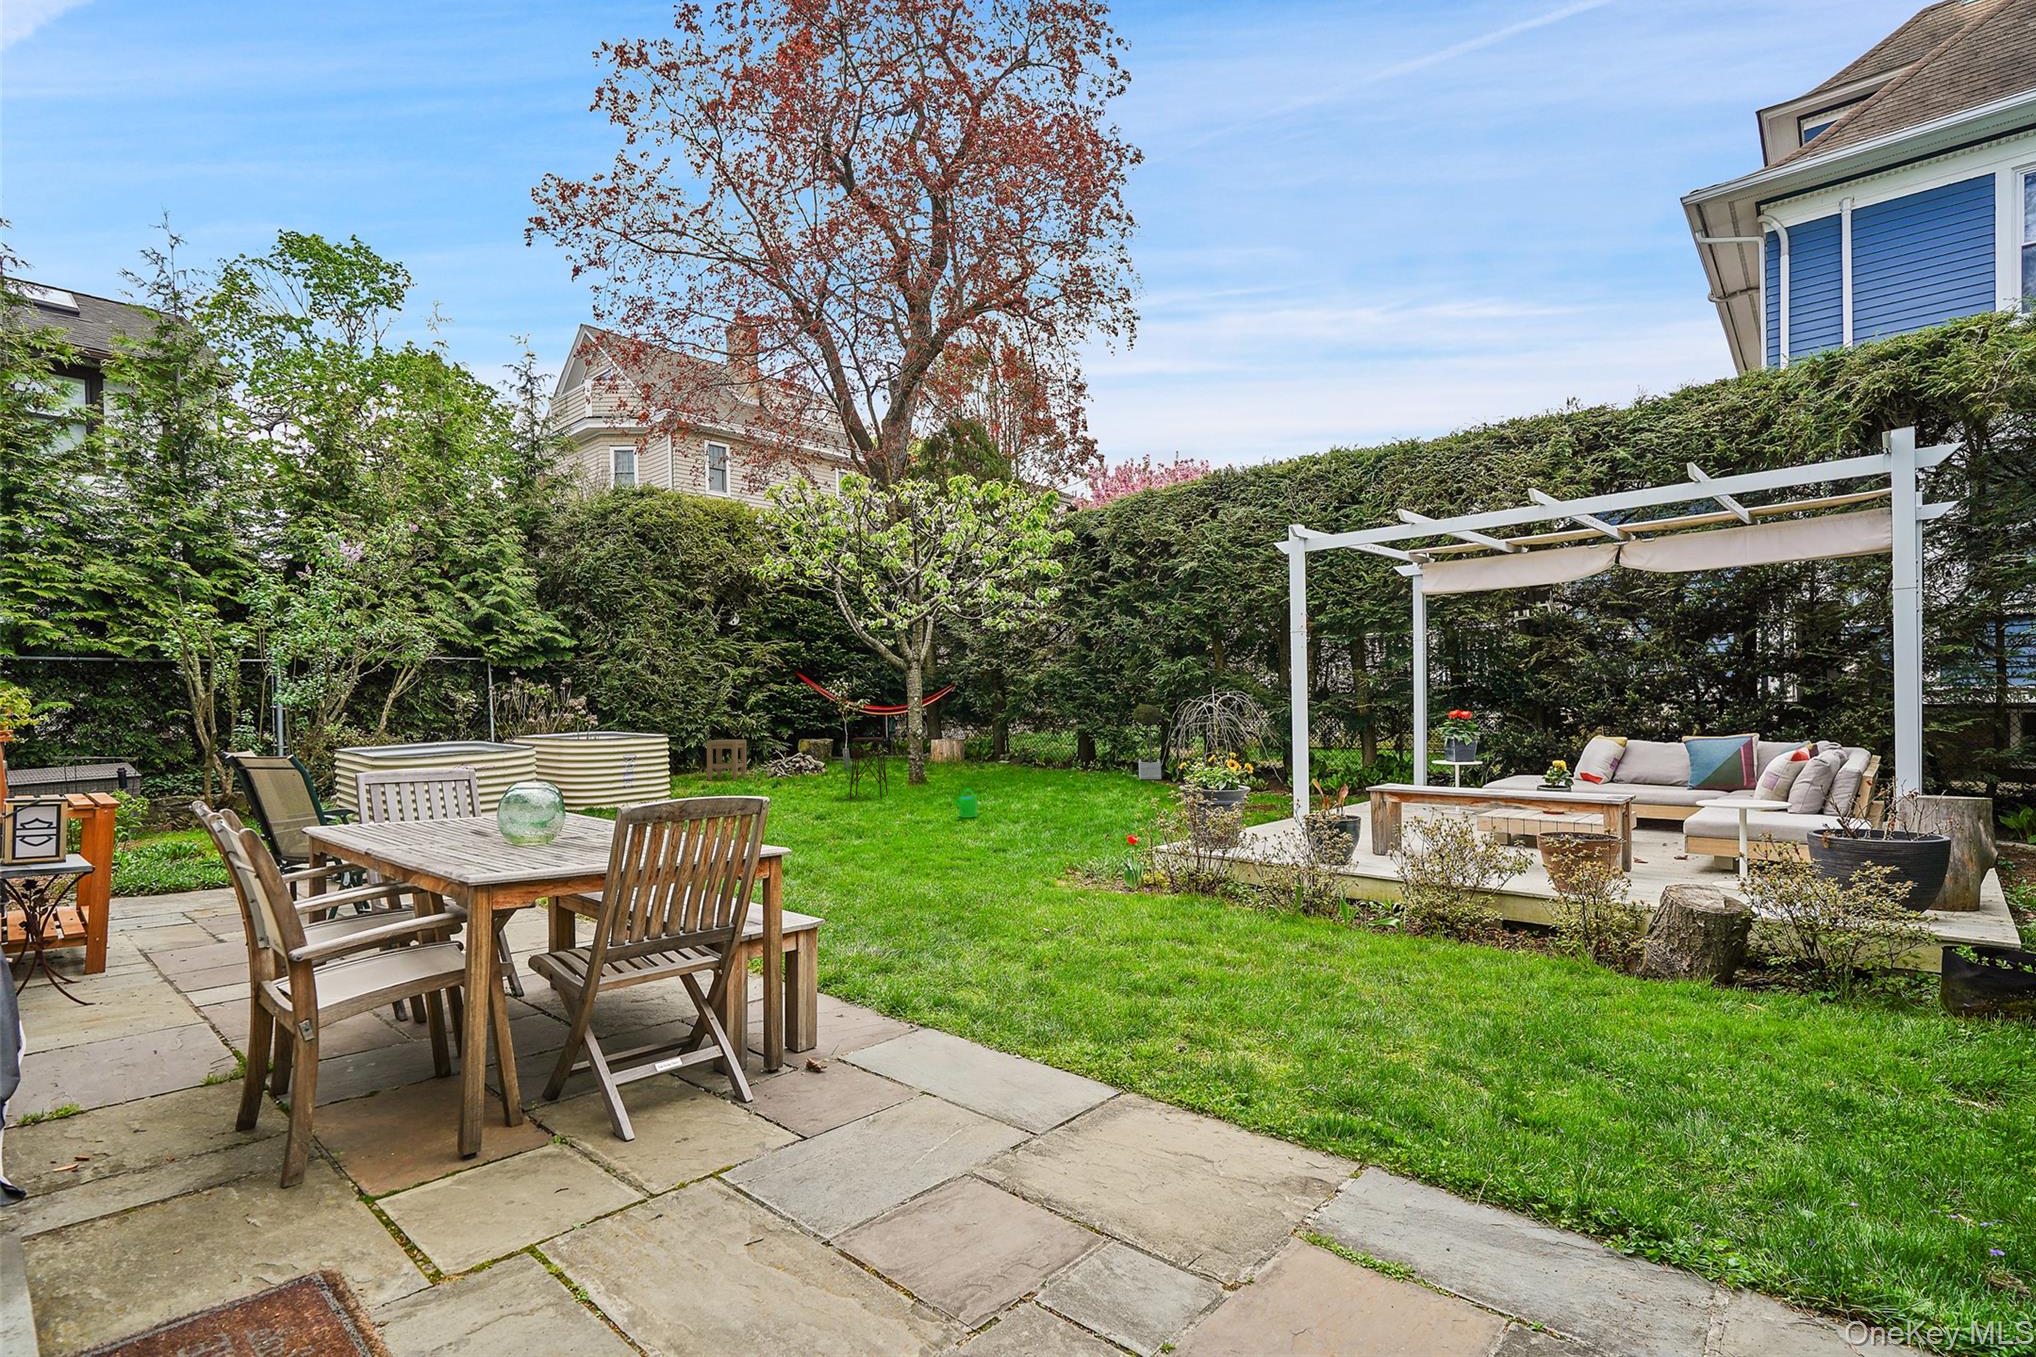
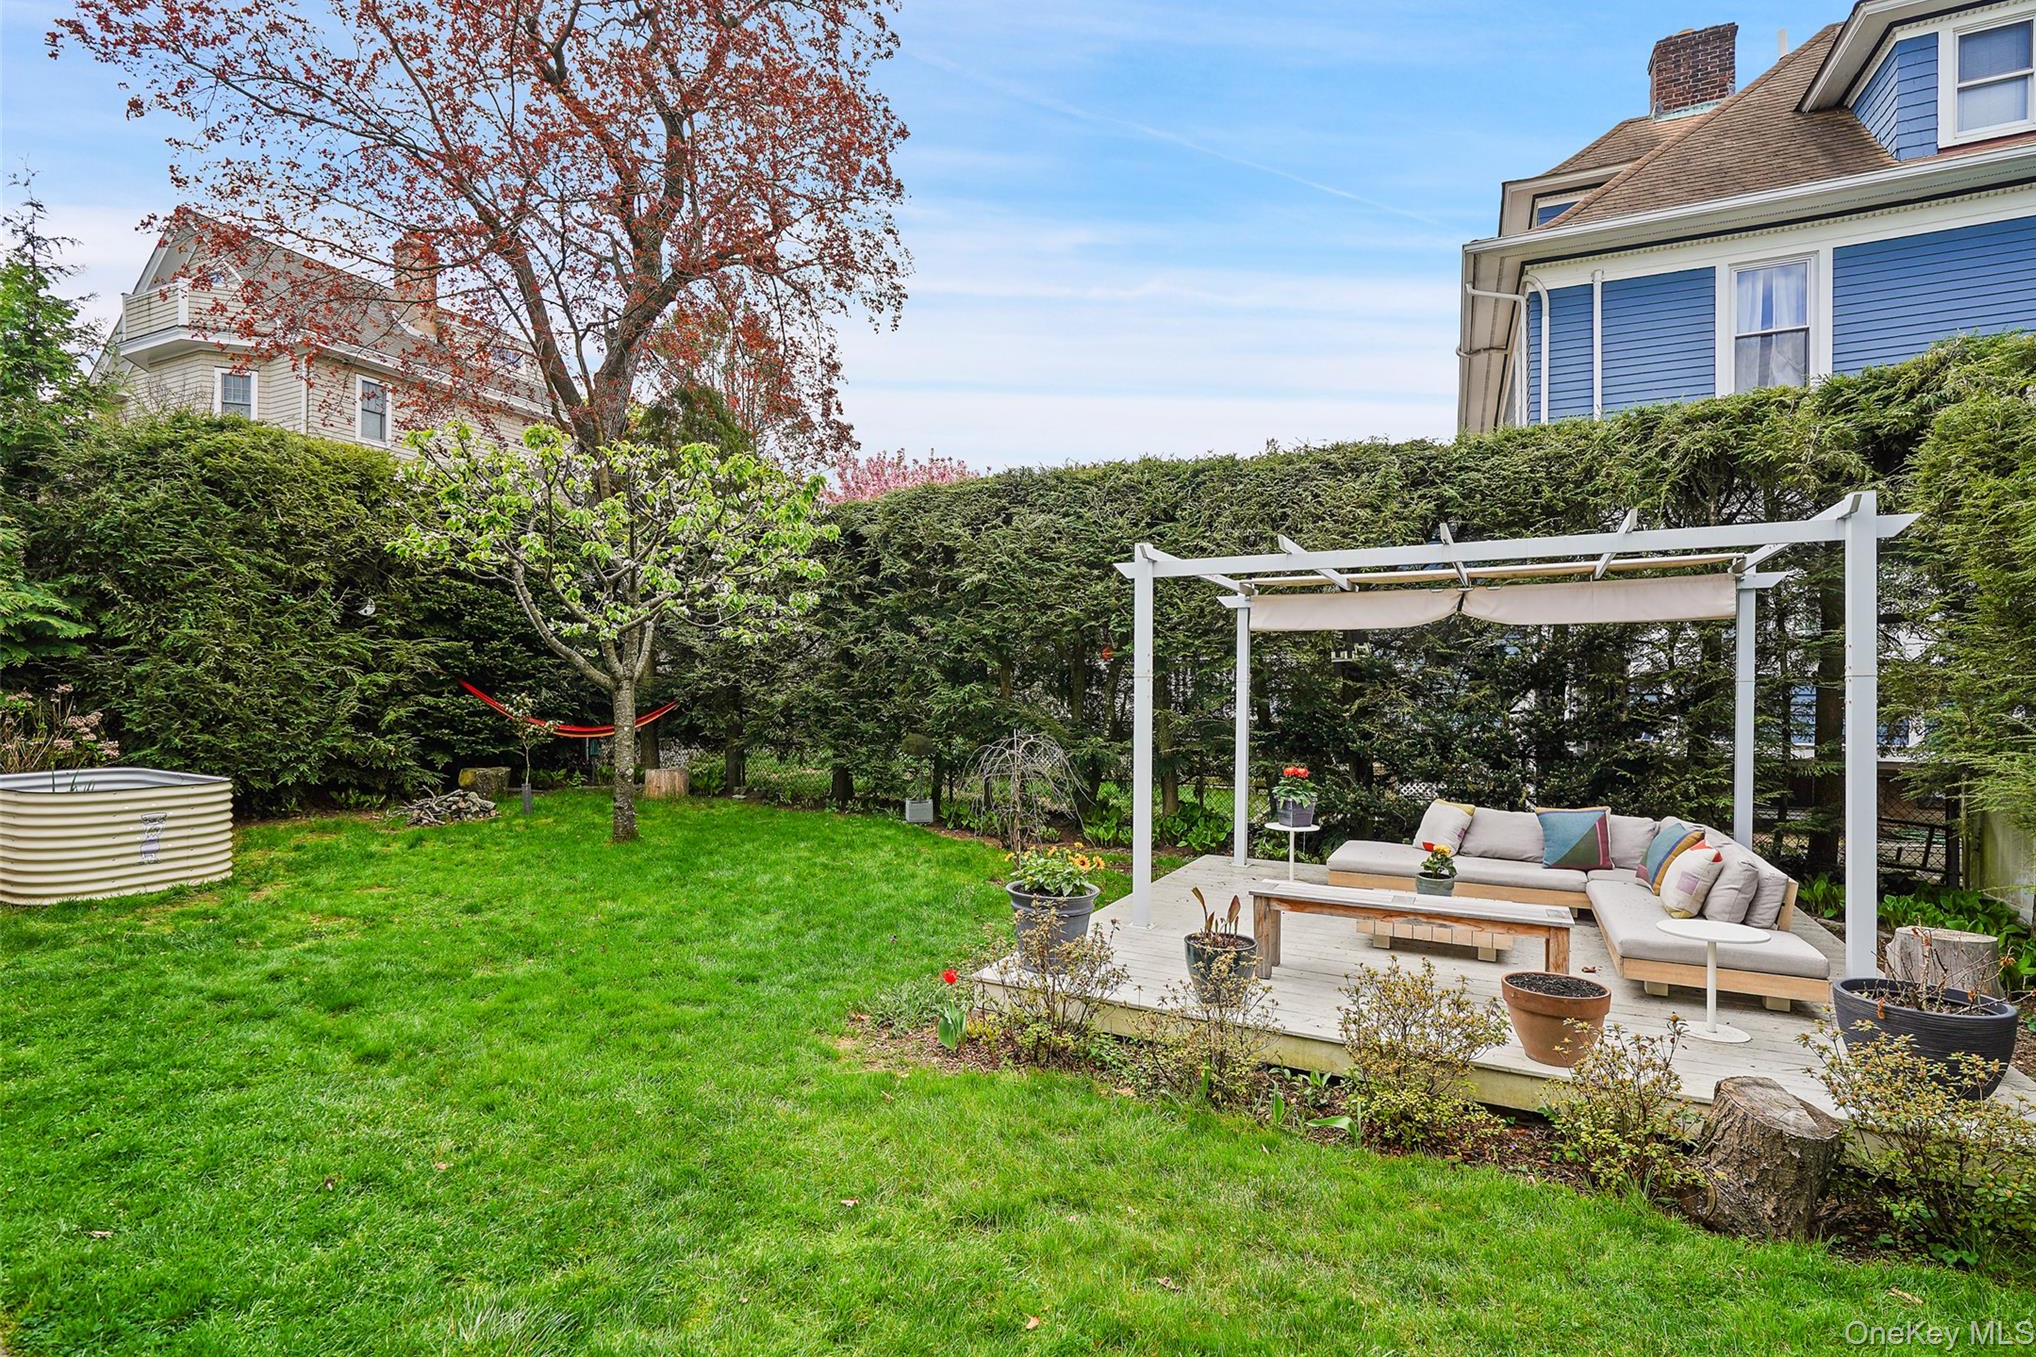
side table: present [849,737,888,799] -> none [525,782,584,869]
stool: present [707,740,746,780] -> none [310,773,377,831]
watering can: present [954,788,978,818] -> none [681,864,716,905]

